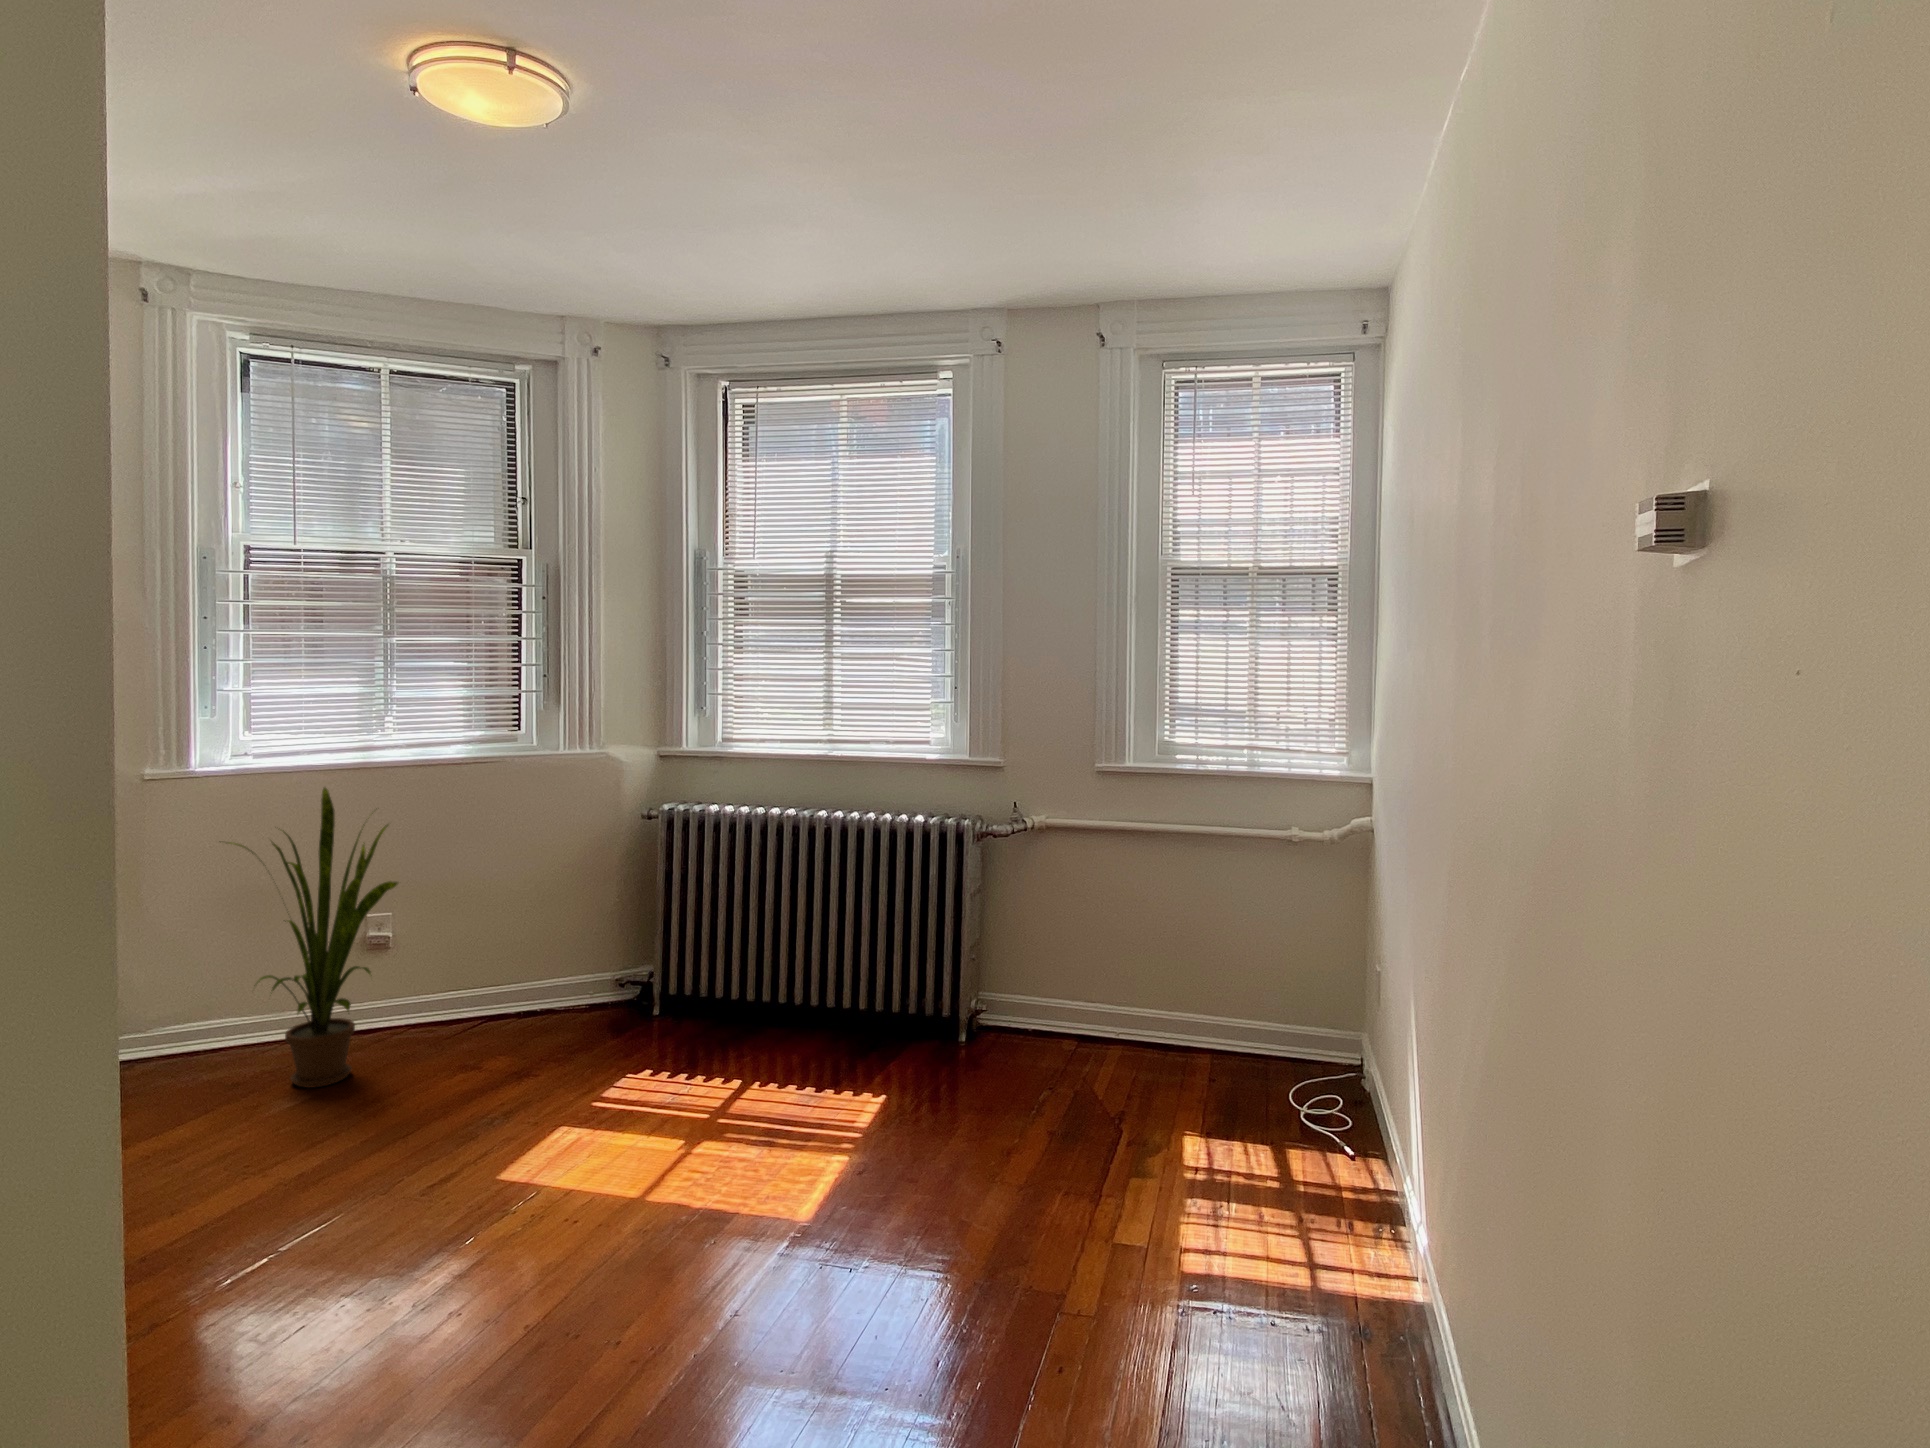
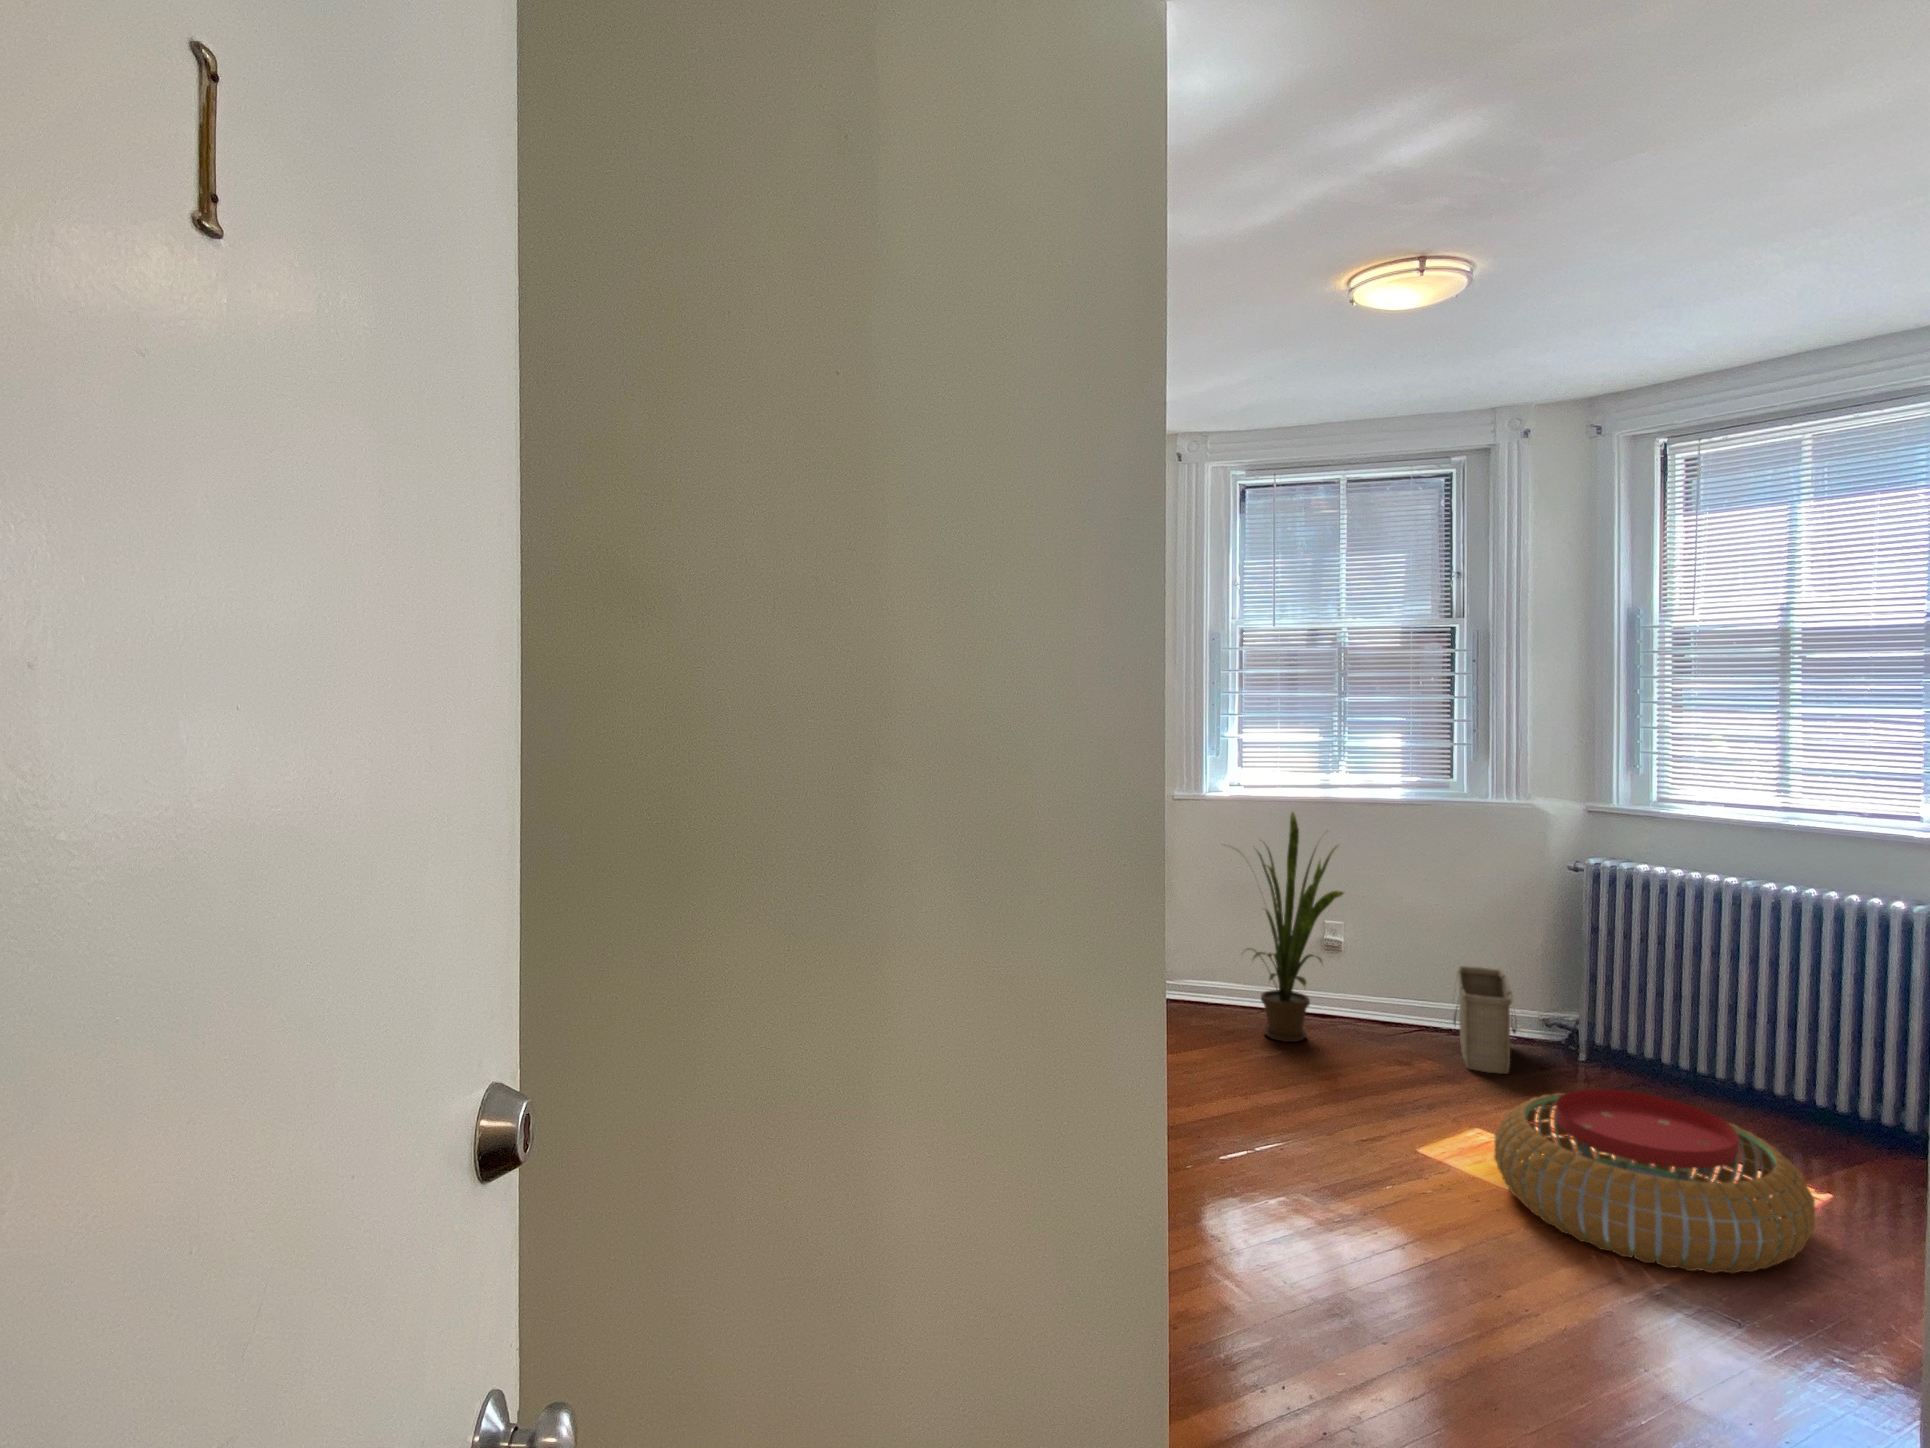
basket: none [530,939,599,1058] -> present [1454,966,1516,1074]
pouf: none [591,1044,871,1225] -> present [1494,1089,1815,1274]

